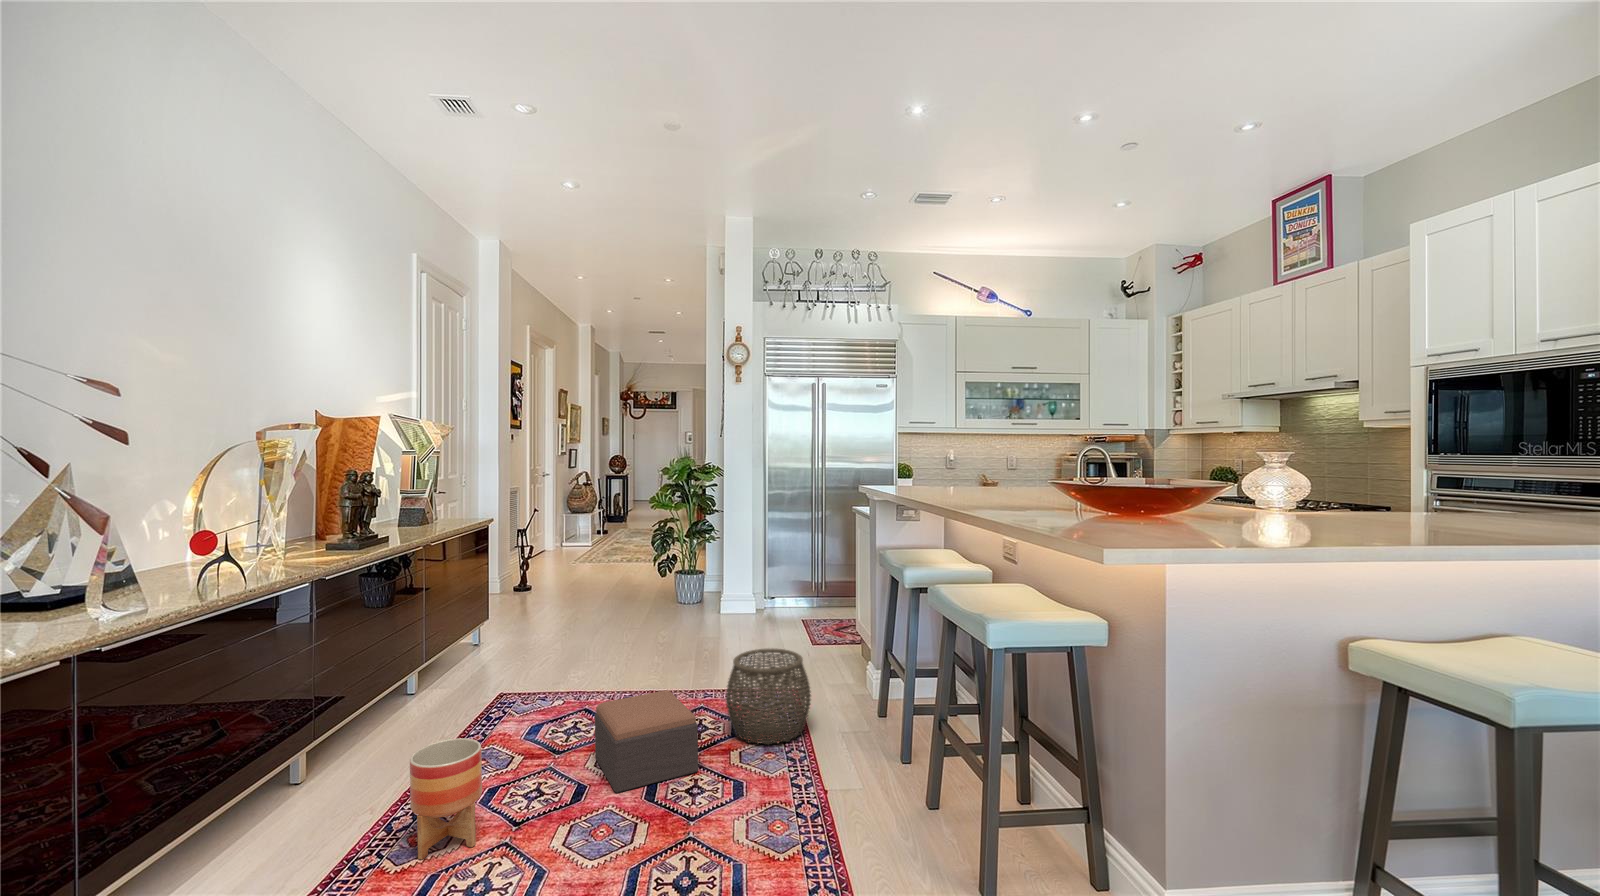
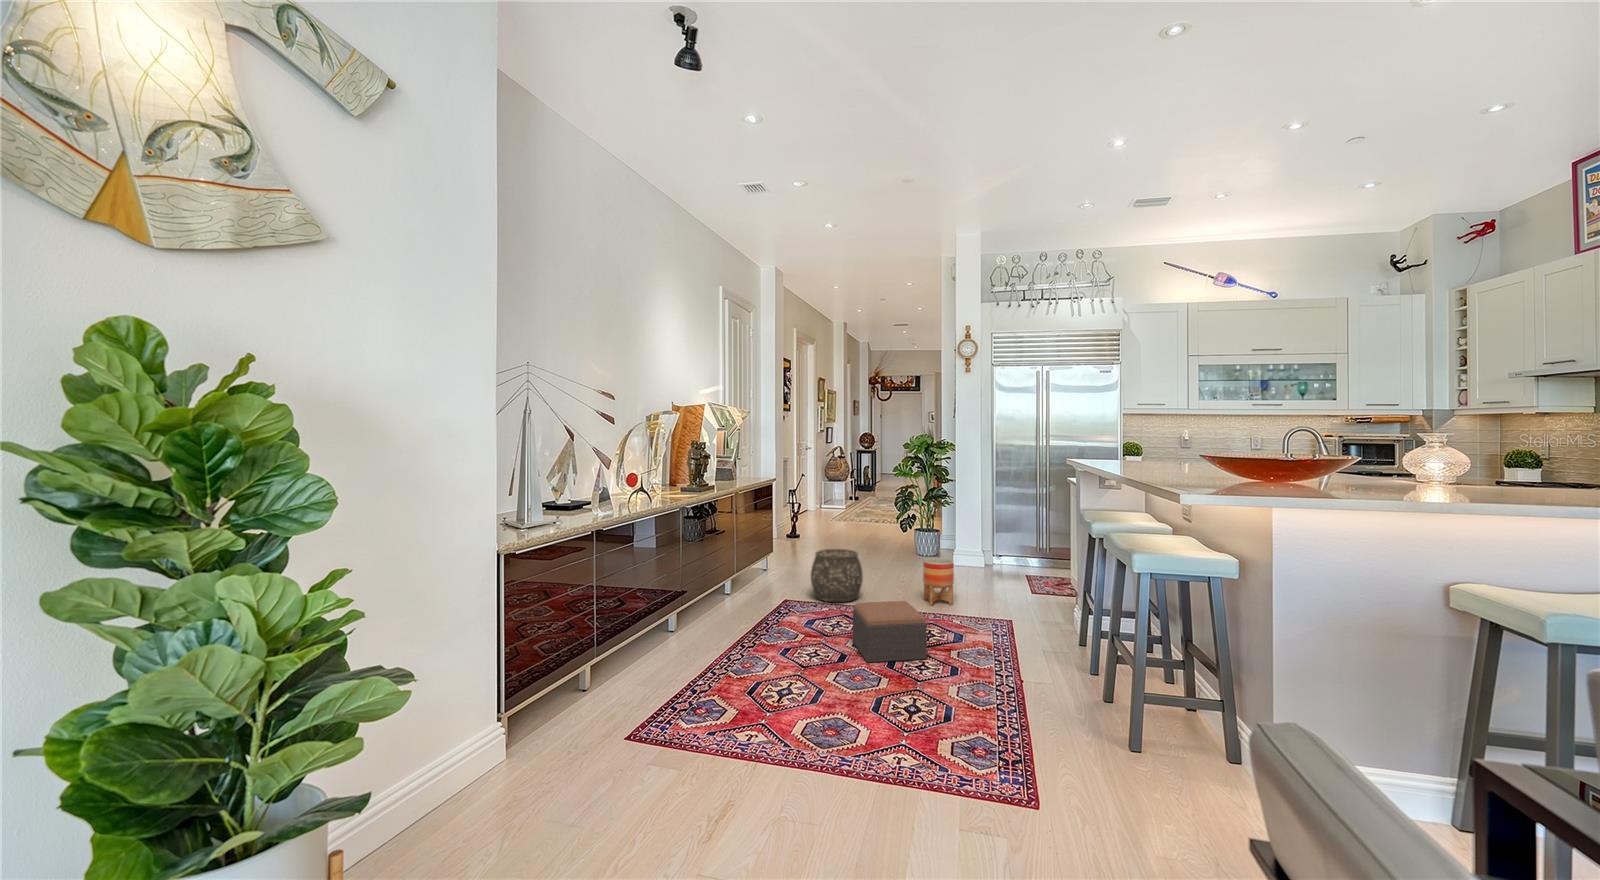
woven basket: present [726,649,811,744] -> present [811,549,863,602]
planter: present [410,738,482,859] -> present [923,558,954,605]

